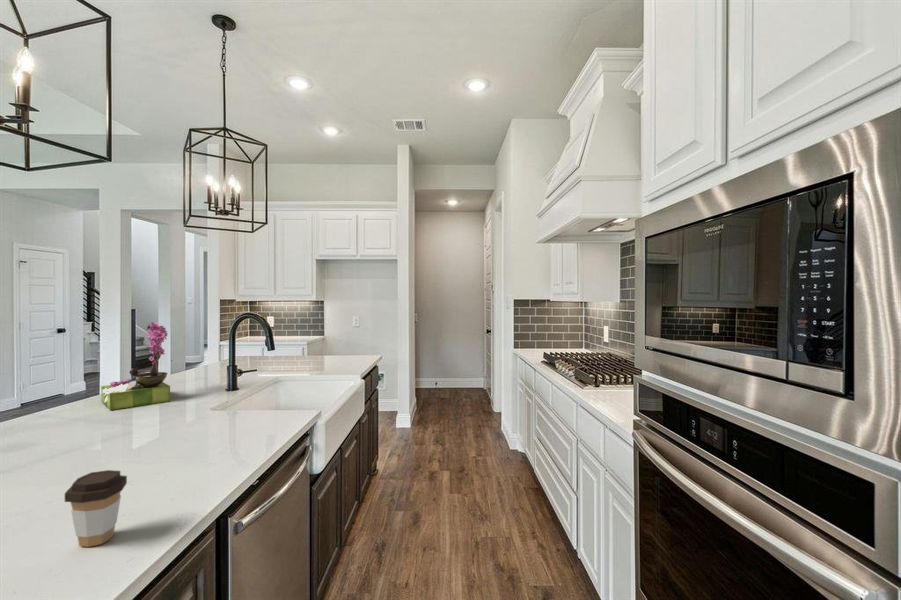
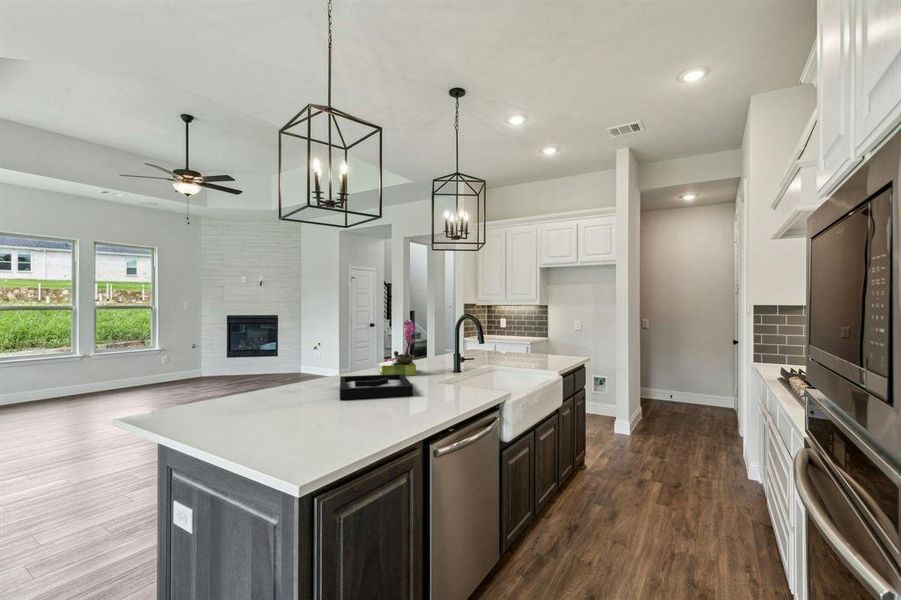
decorative tray: none [25,403,178,467] -> present [340,374,413,400]
coffee cup: present [65,470,127,547] -> none [346,400,373,439]

